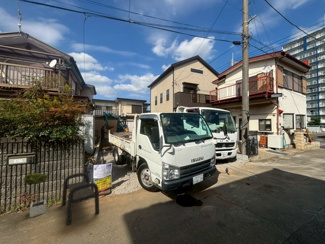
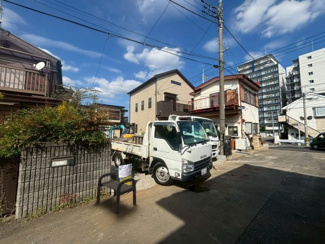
potted tree: present [24,173,47,217] -> none [69,173,88,213]

